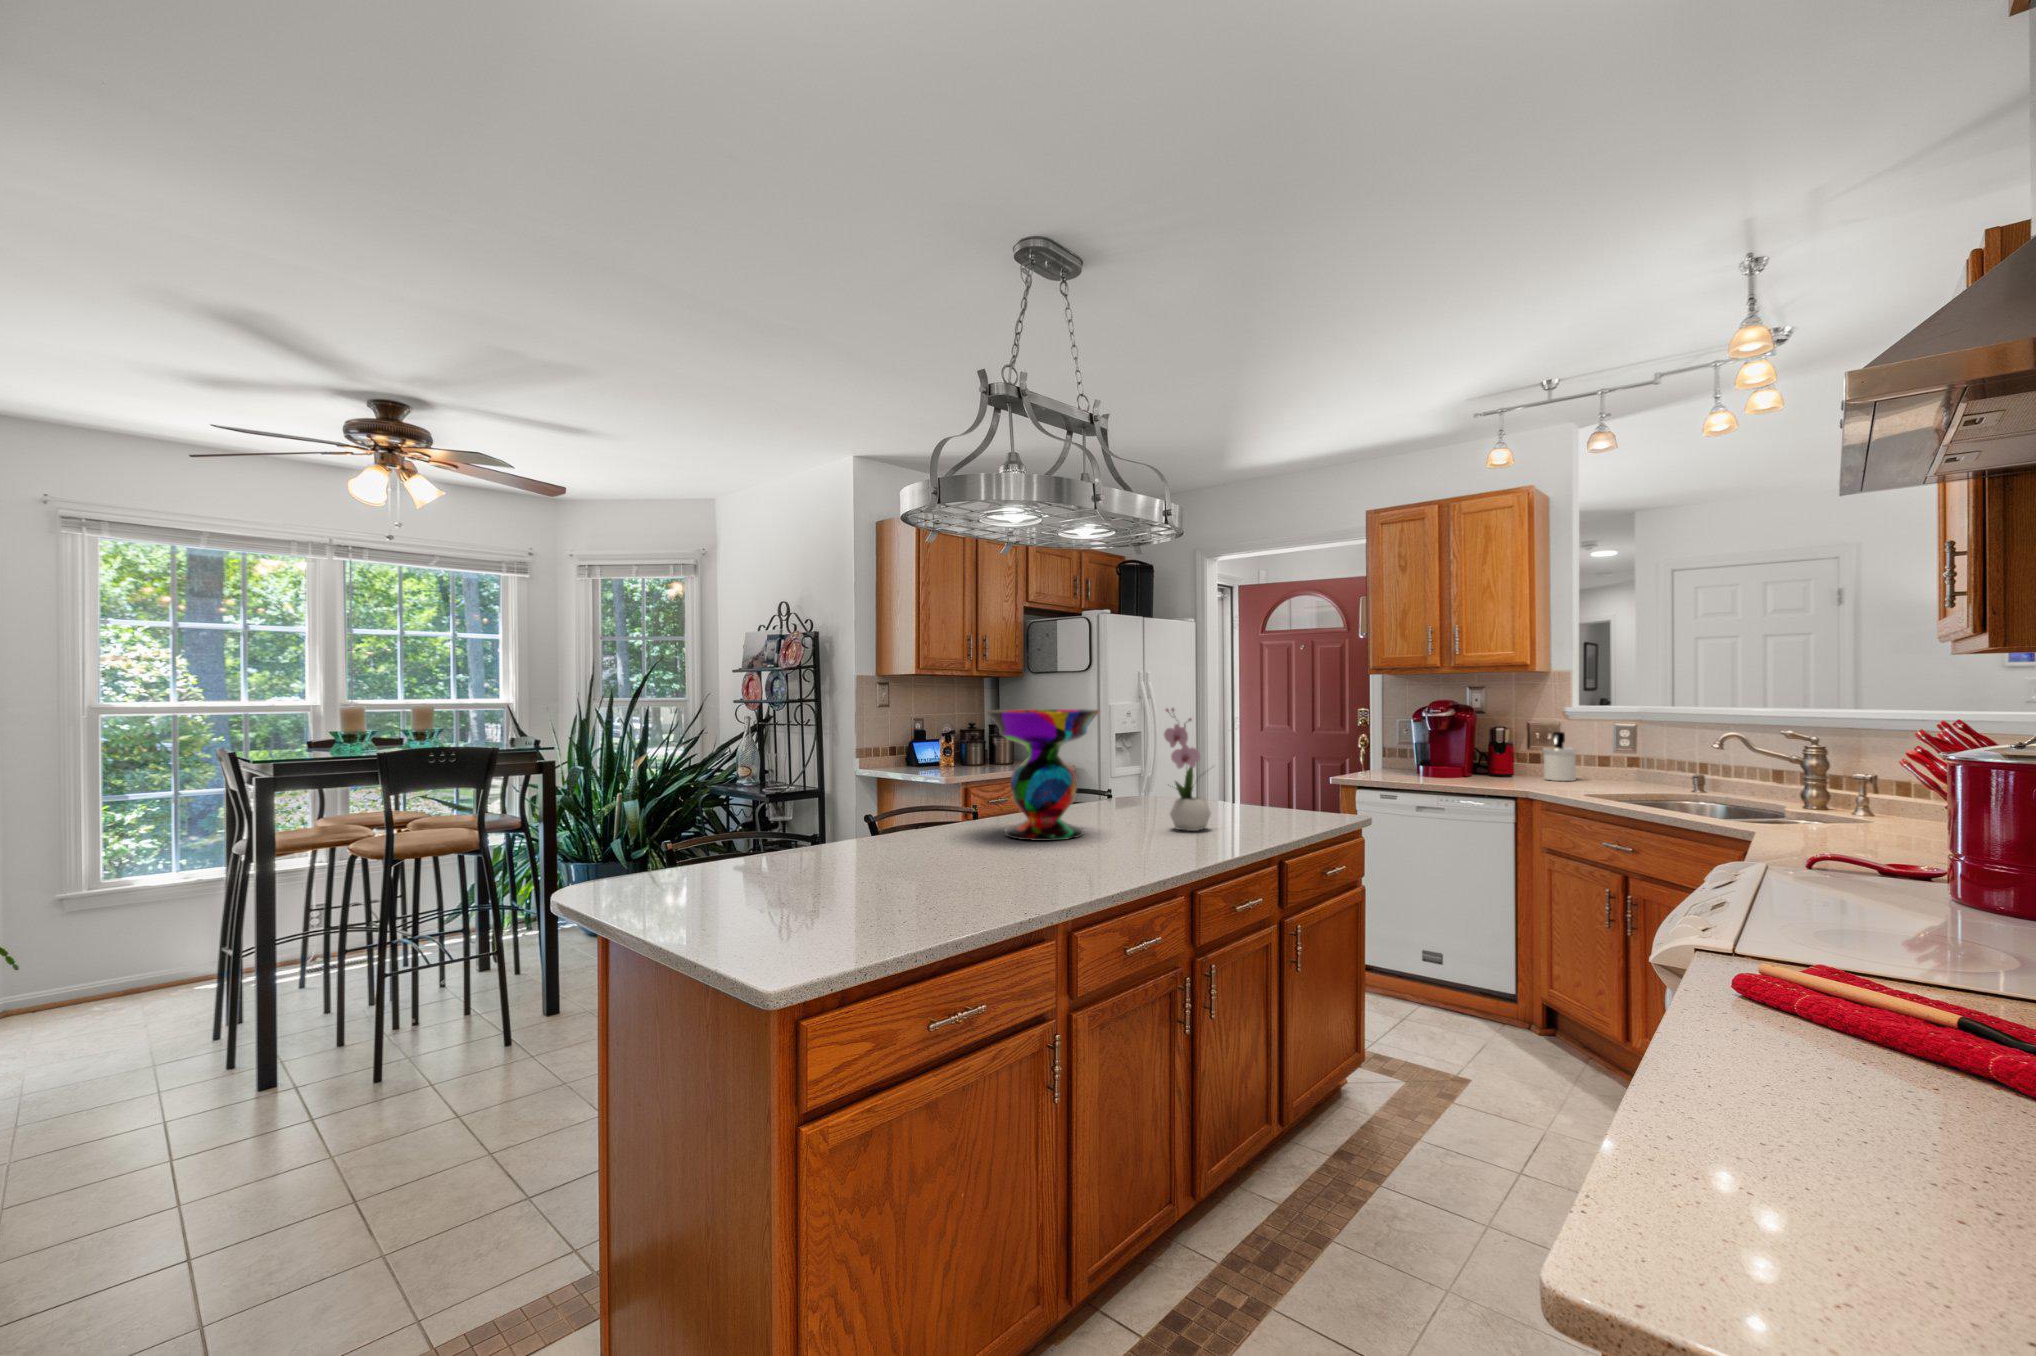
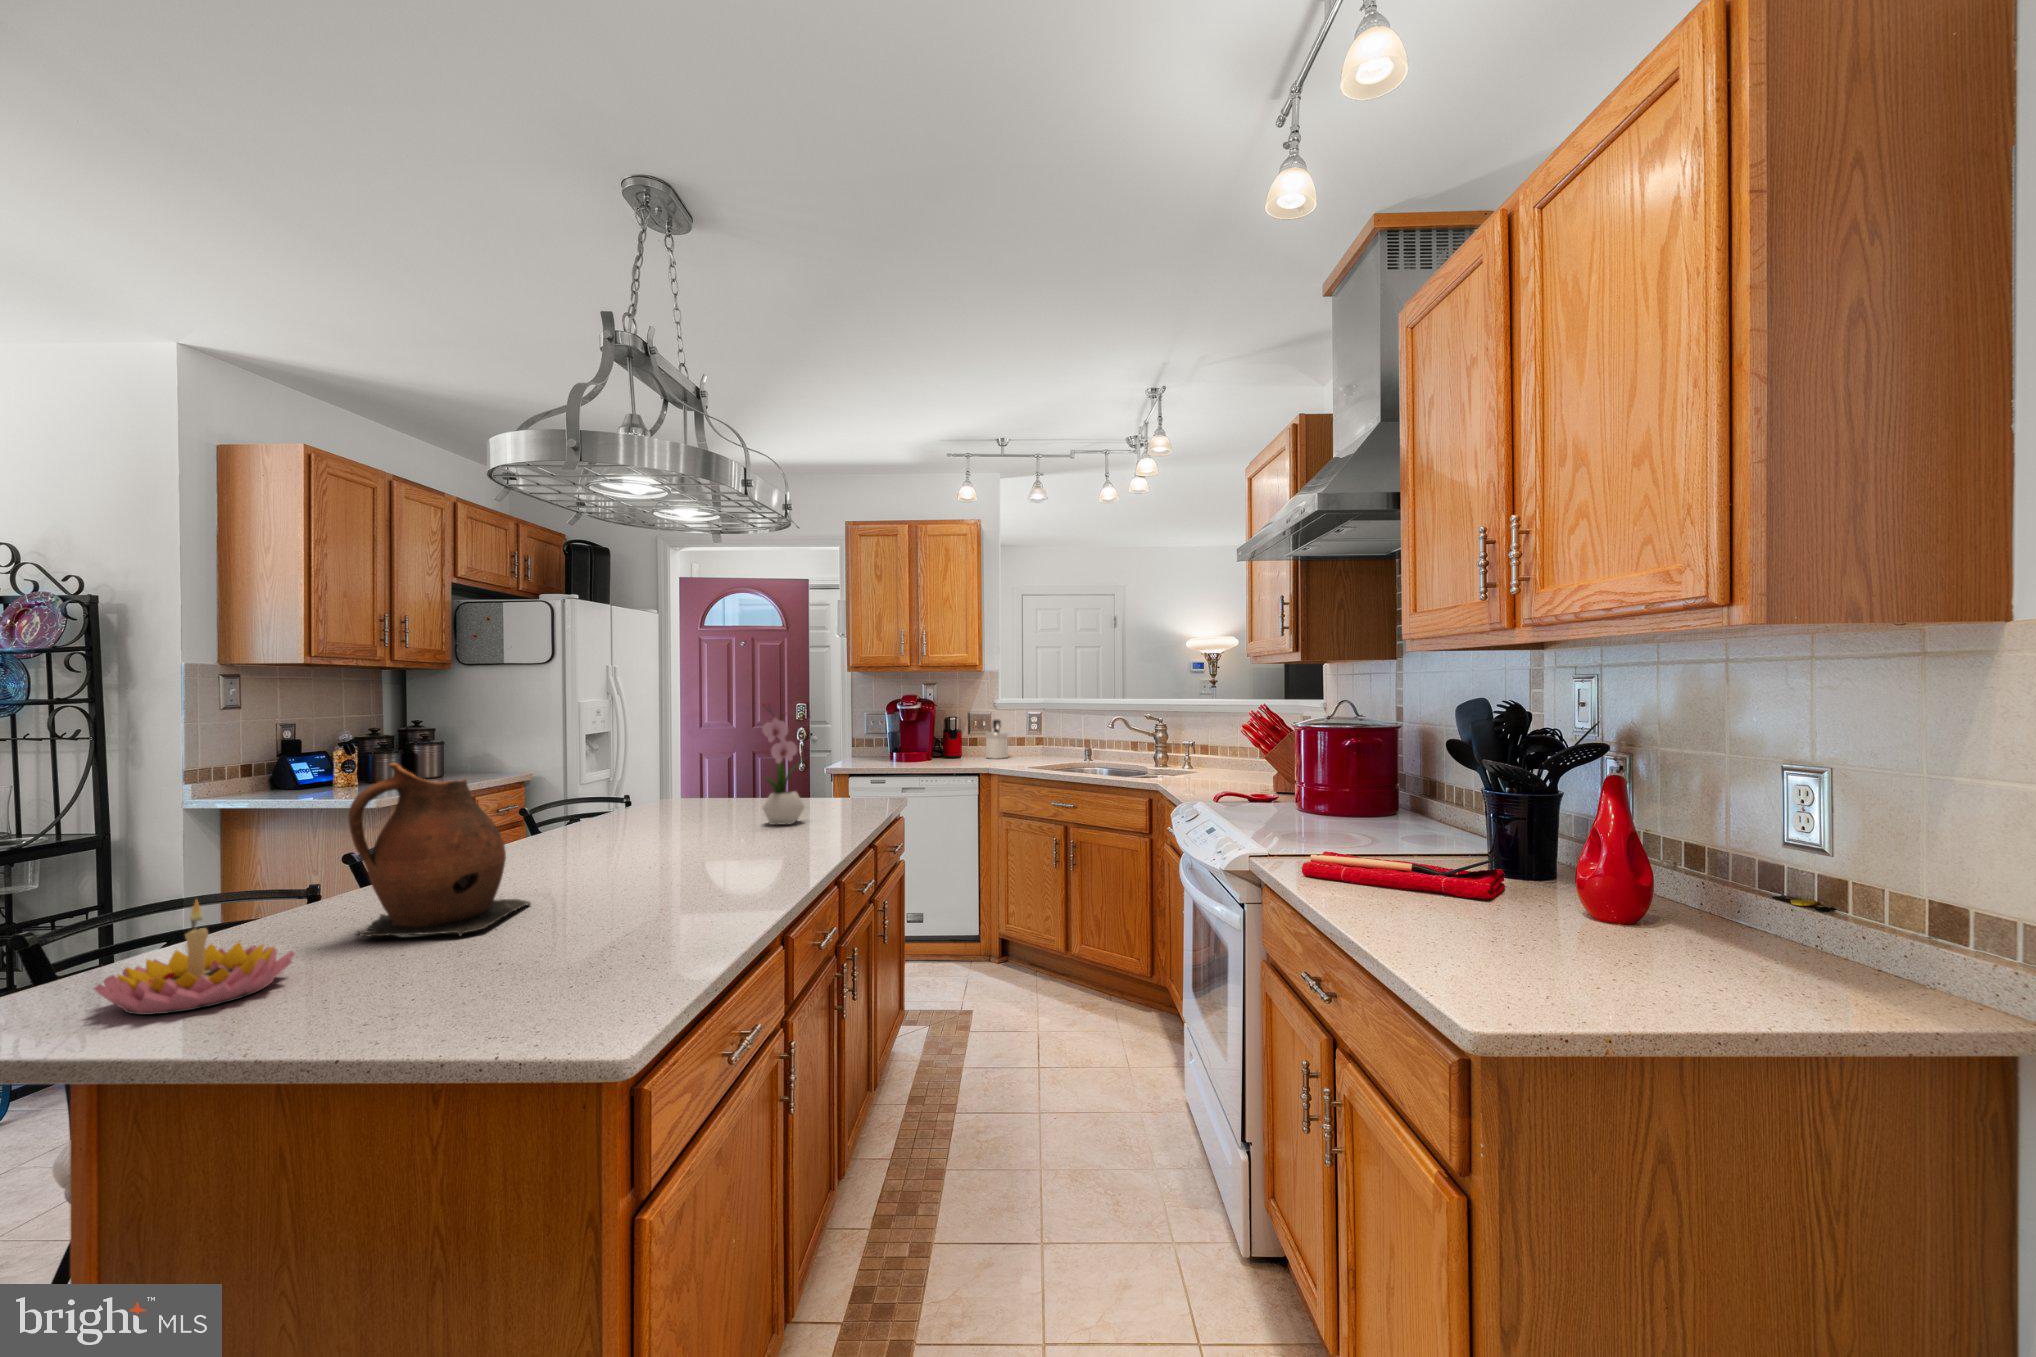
decorative bowl: present [986,709,1100,841] -> none [559,705,702,854]
ceramic pitcher: none [789,751,909,885] -> present [349,763,531,937]
candle holder: none [636,832,737,903] -> present [94,901,295,1015]

